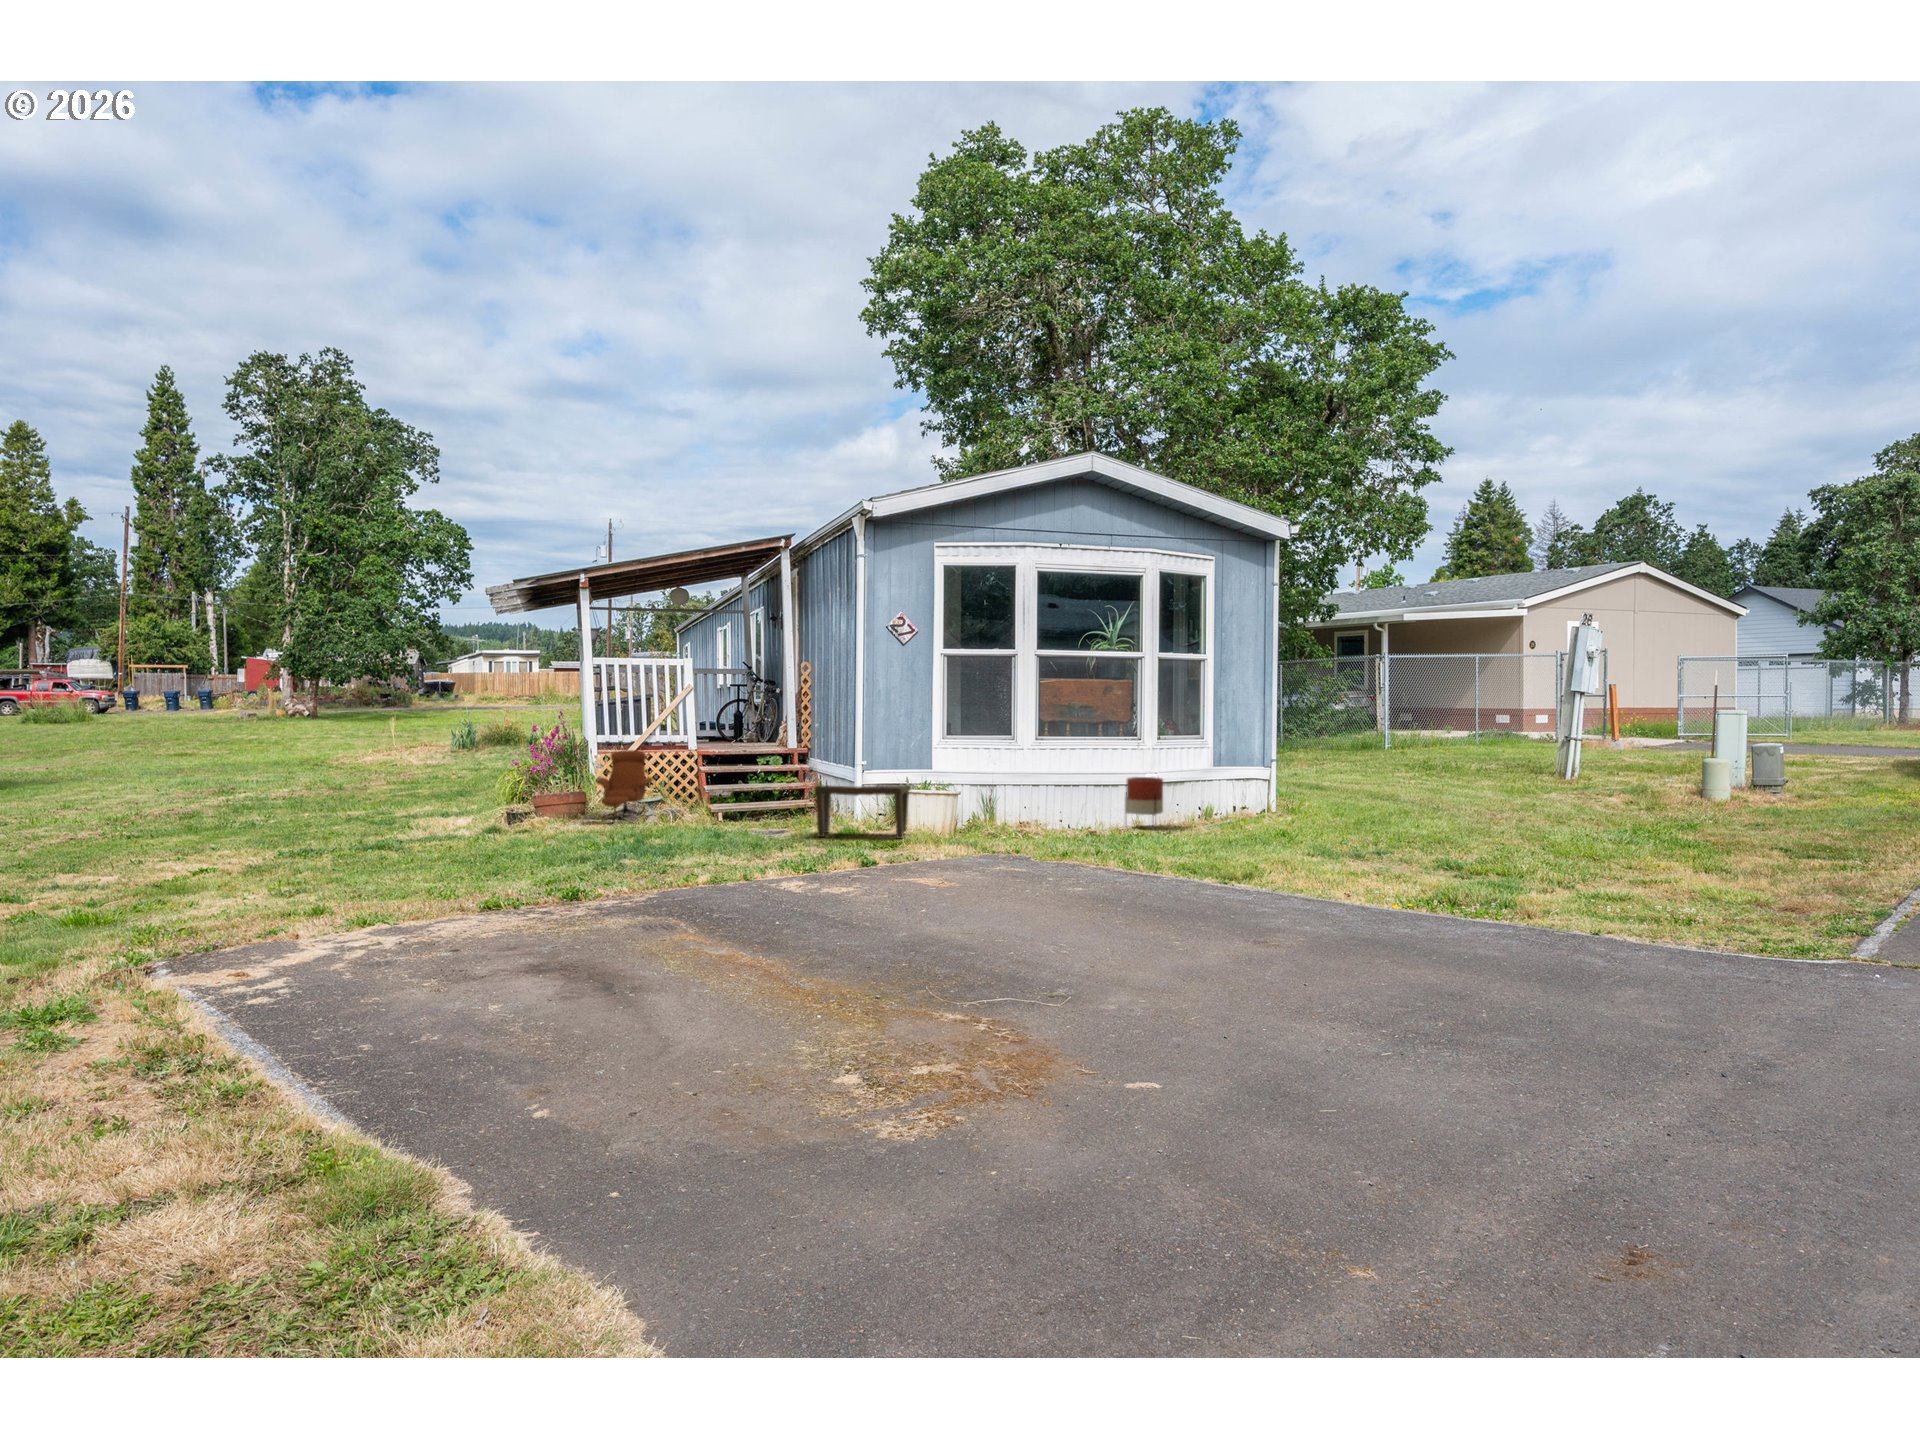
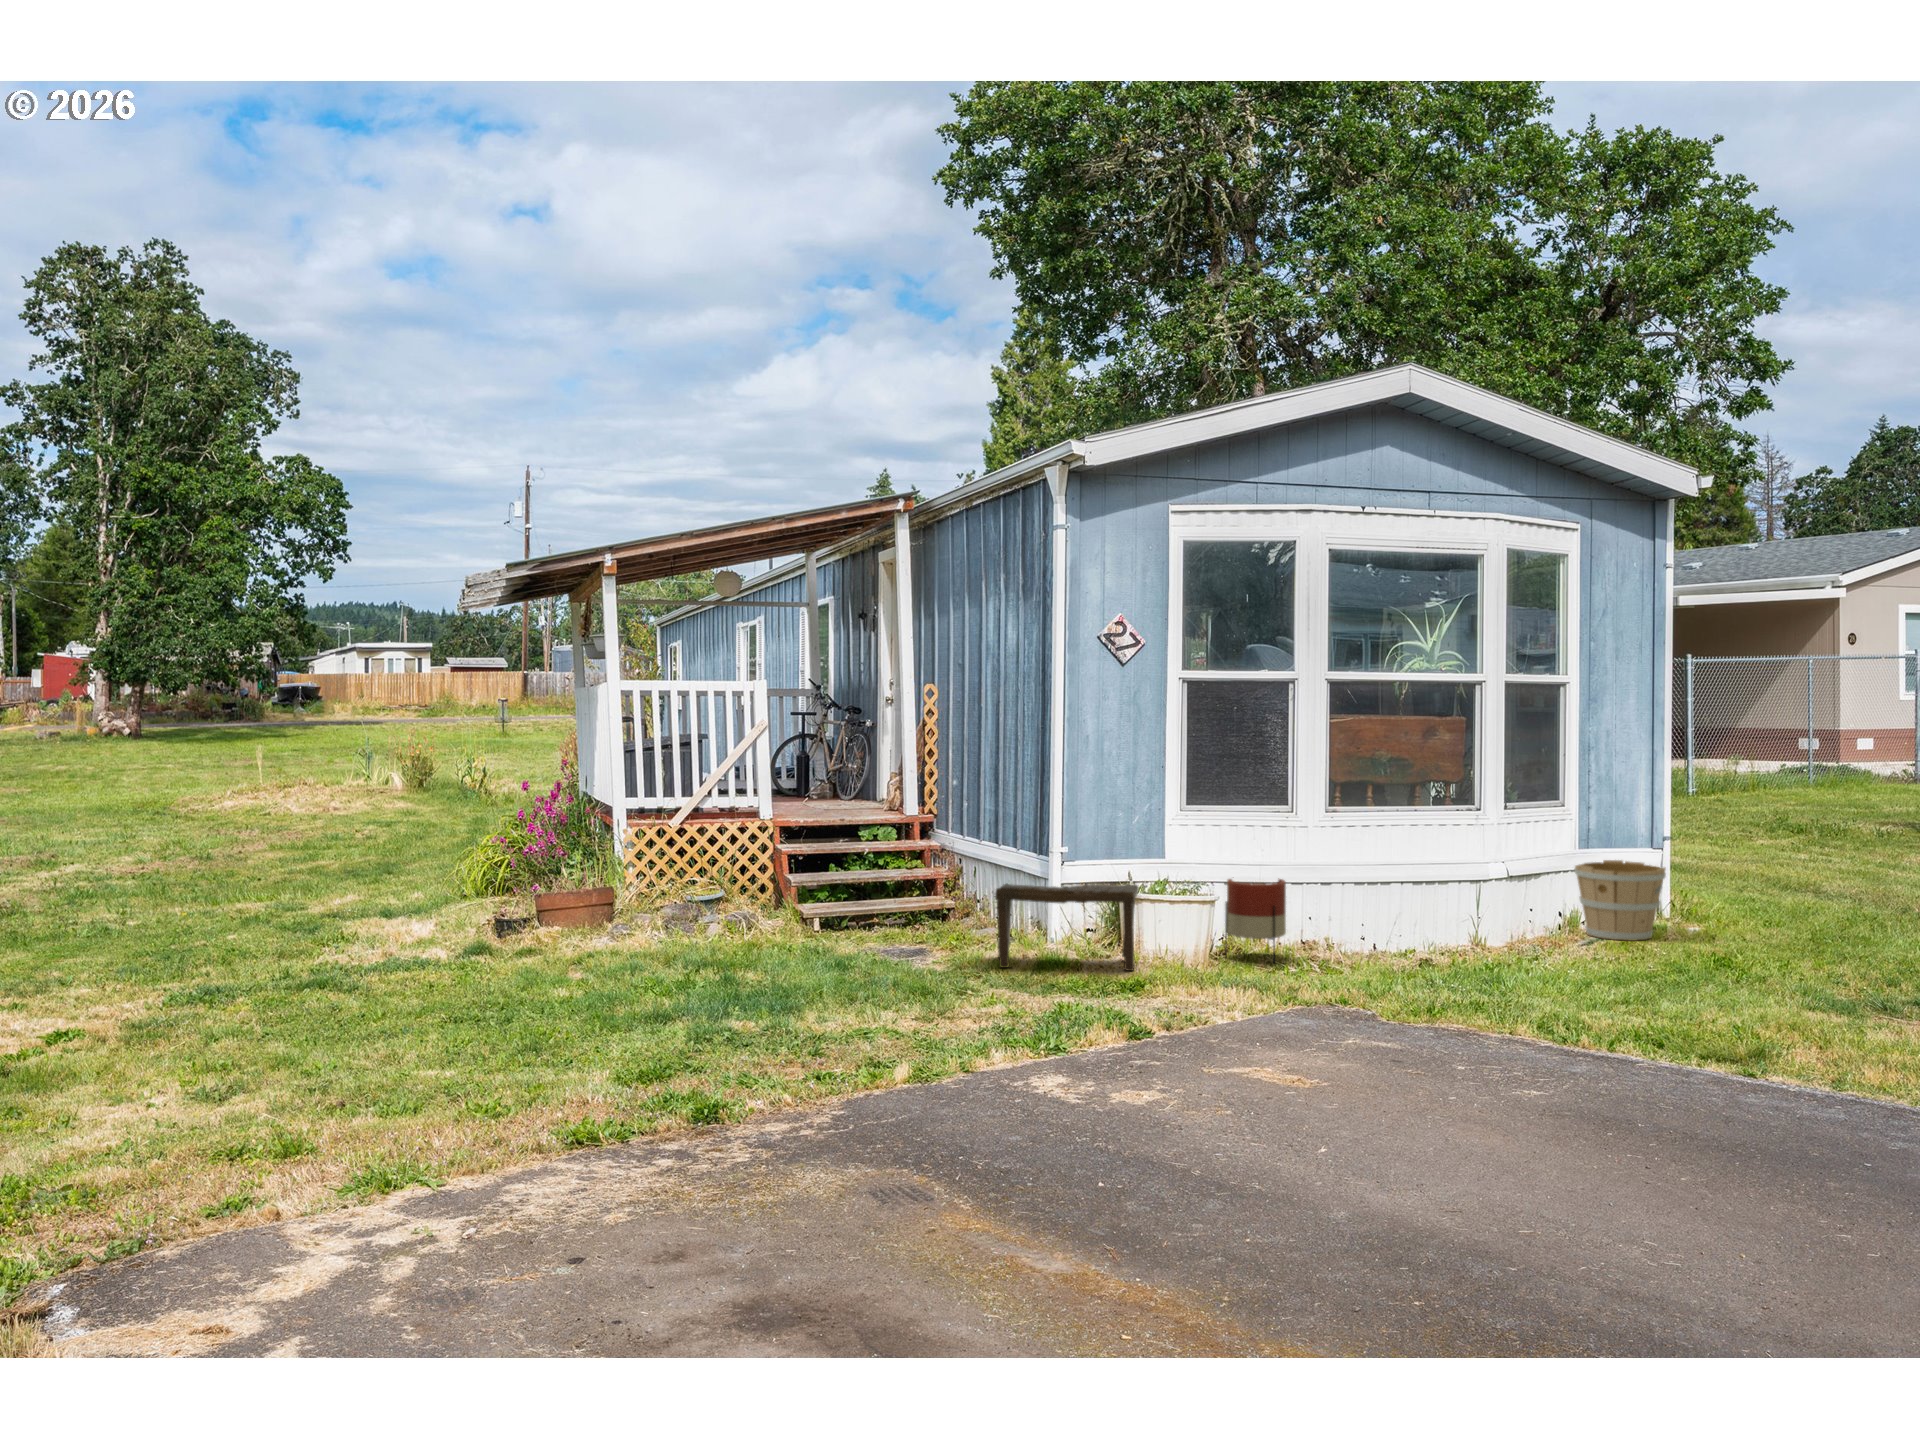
lounge chair: present [596,750,653,822] -> none [628,821,714,940]
wooden bucket: none [1211,773,1267,824] -> present [1574,860,1666,941]
planter: present [1125,777,1163,816] -> present [1225,879,1286,962]

